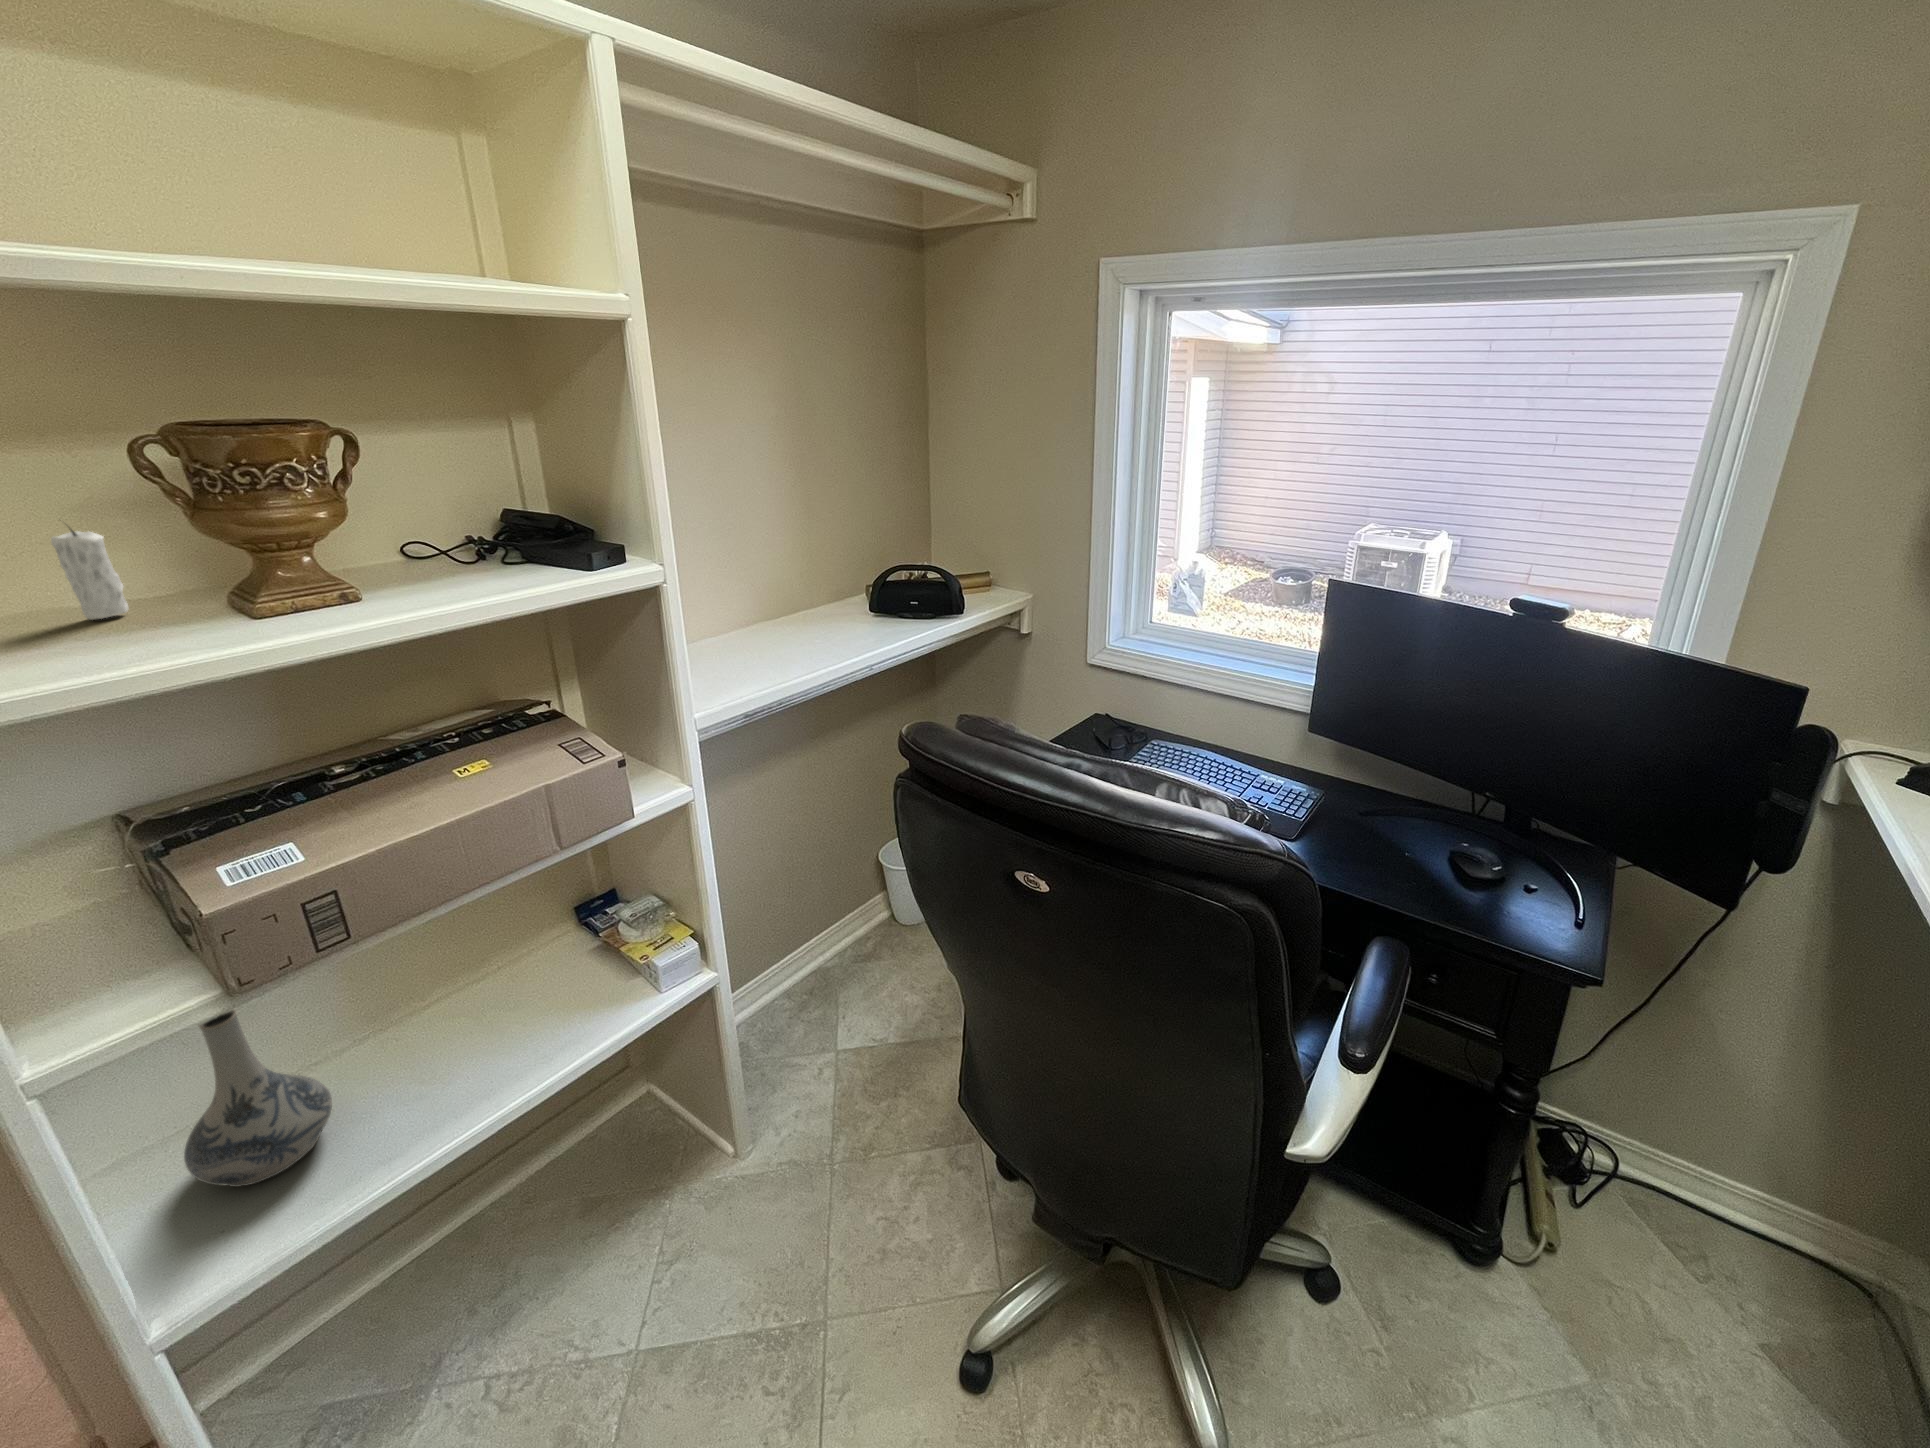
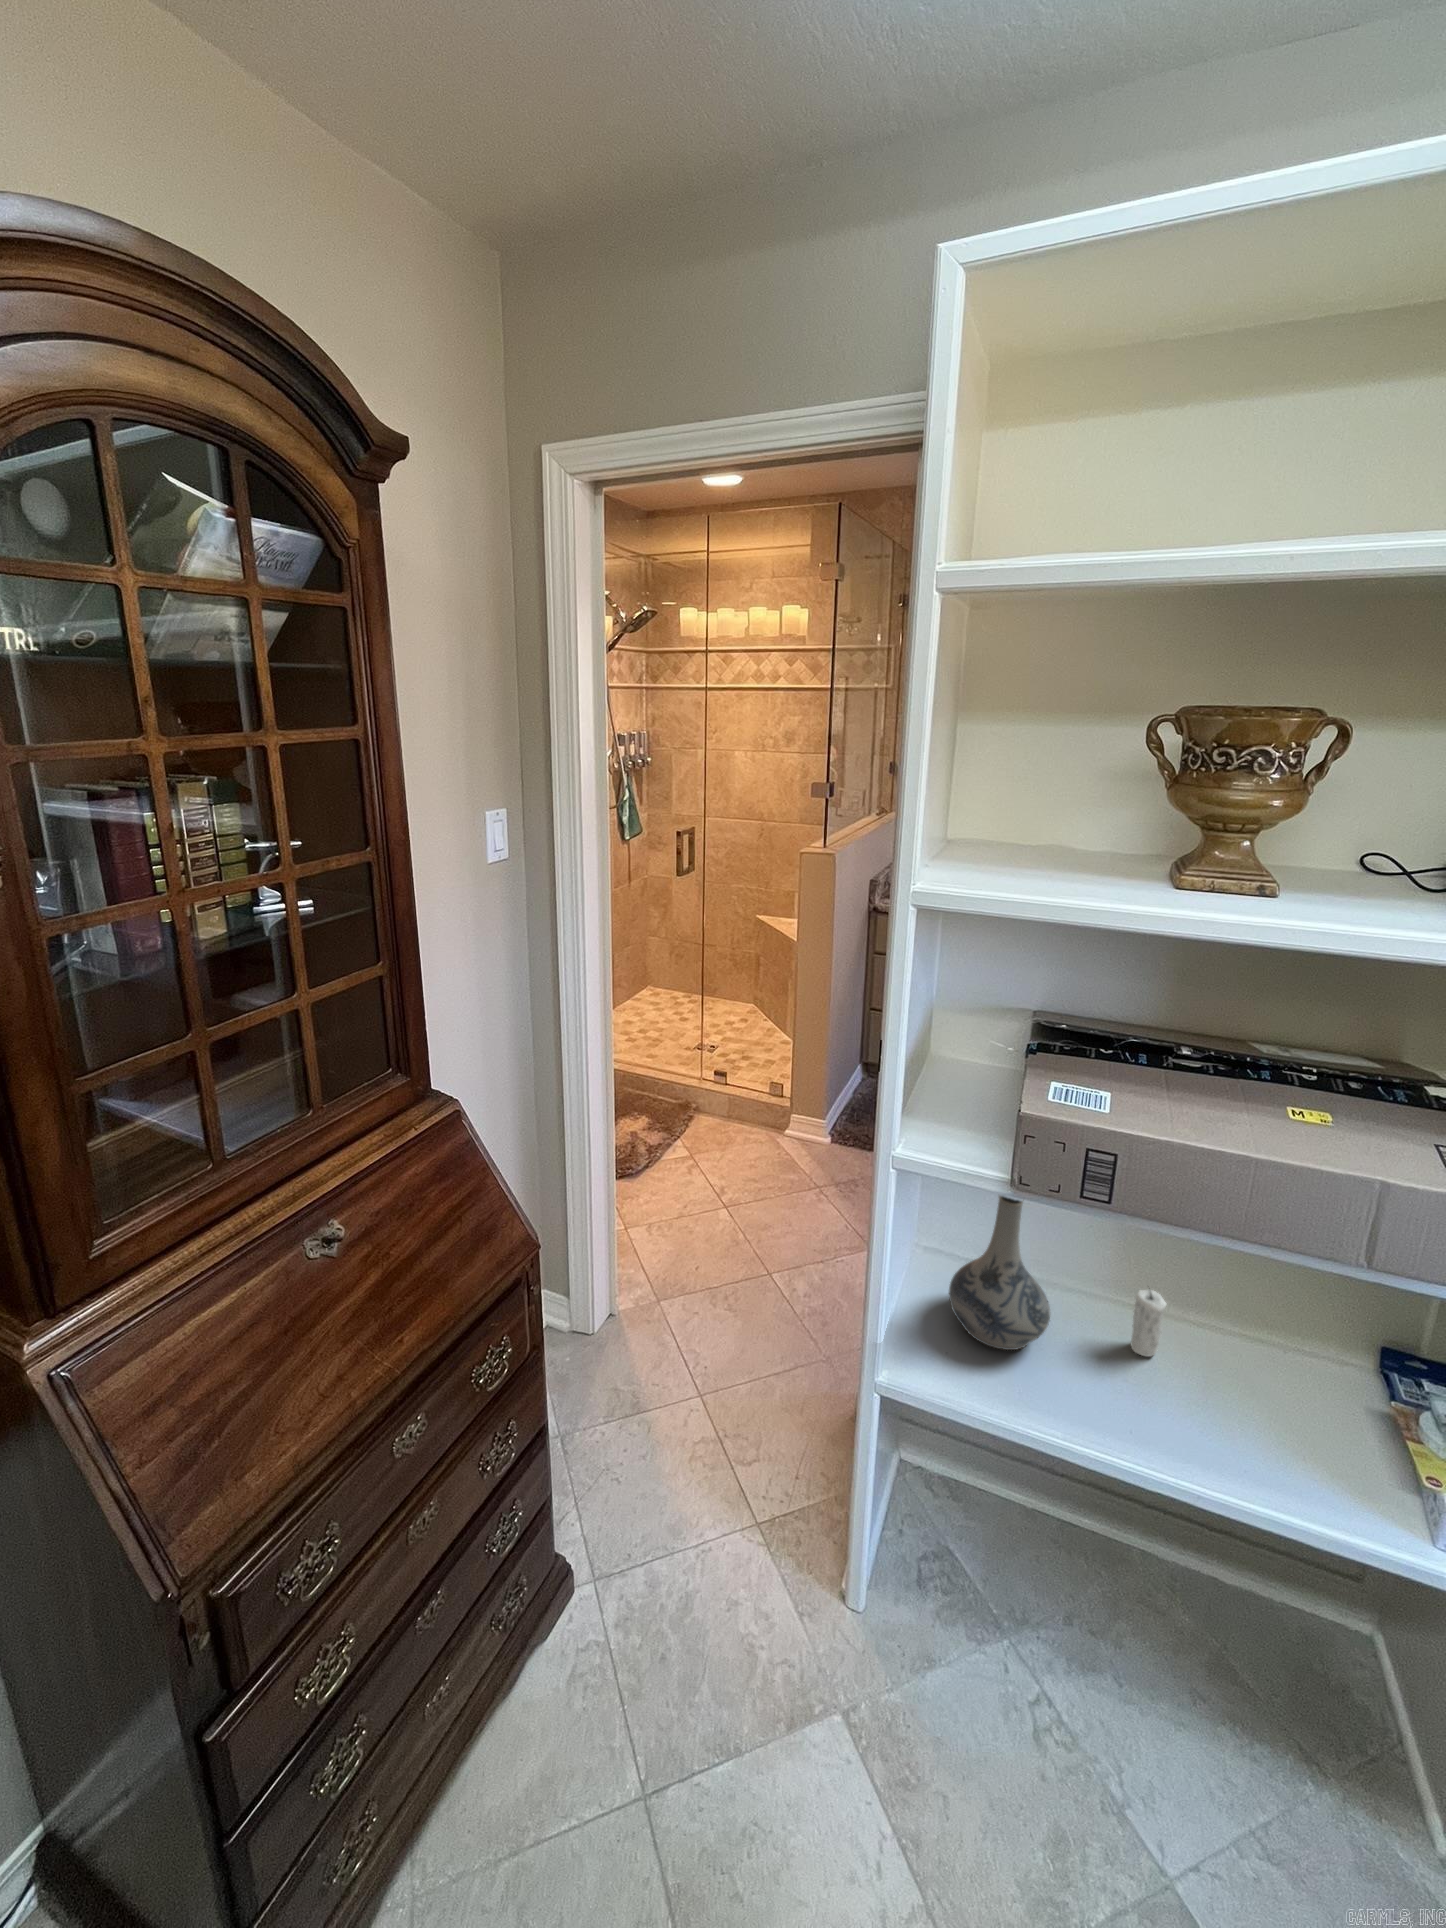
candle: present [51,529,128,620] -> present [1131,1288,1166,1356]

